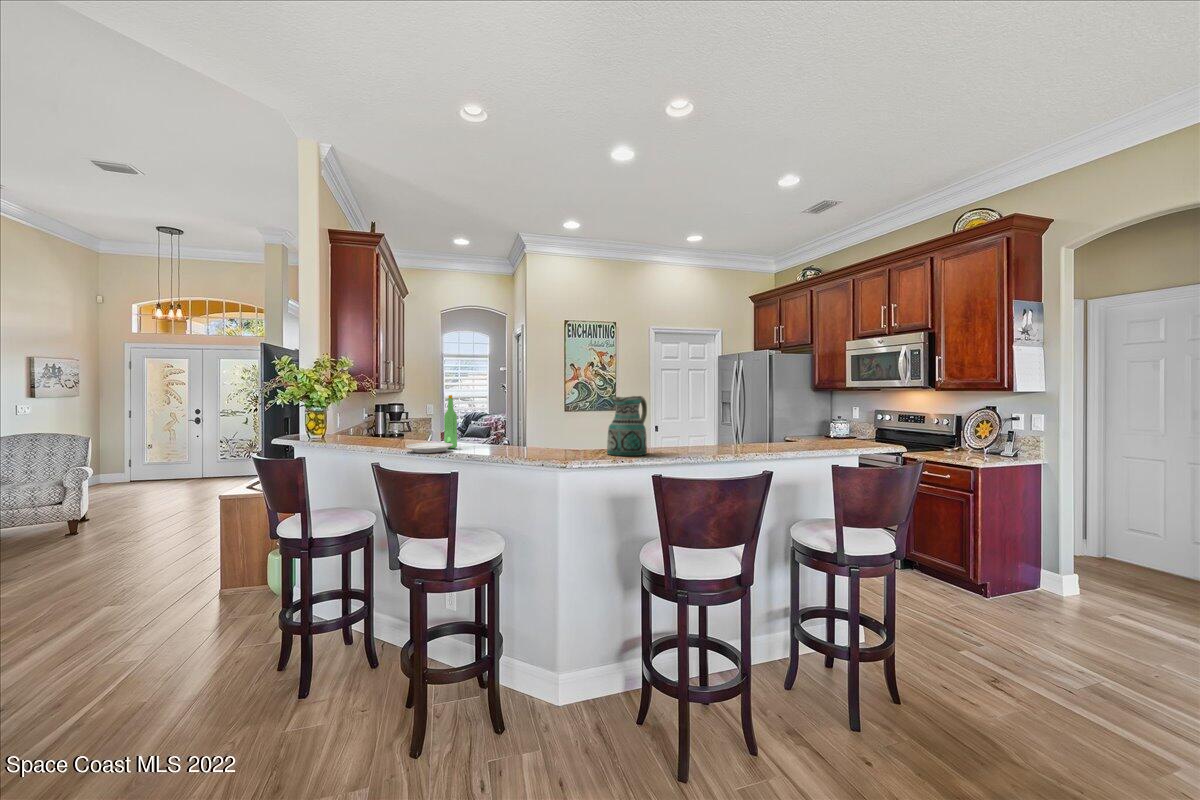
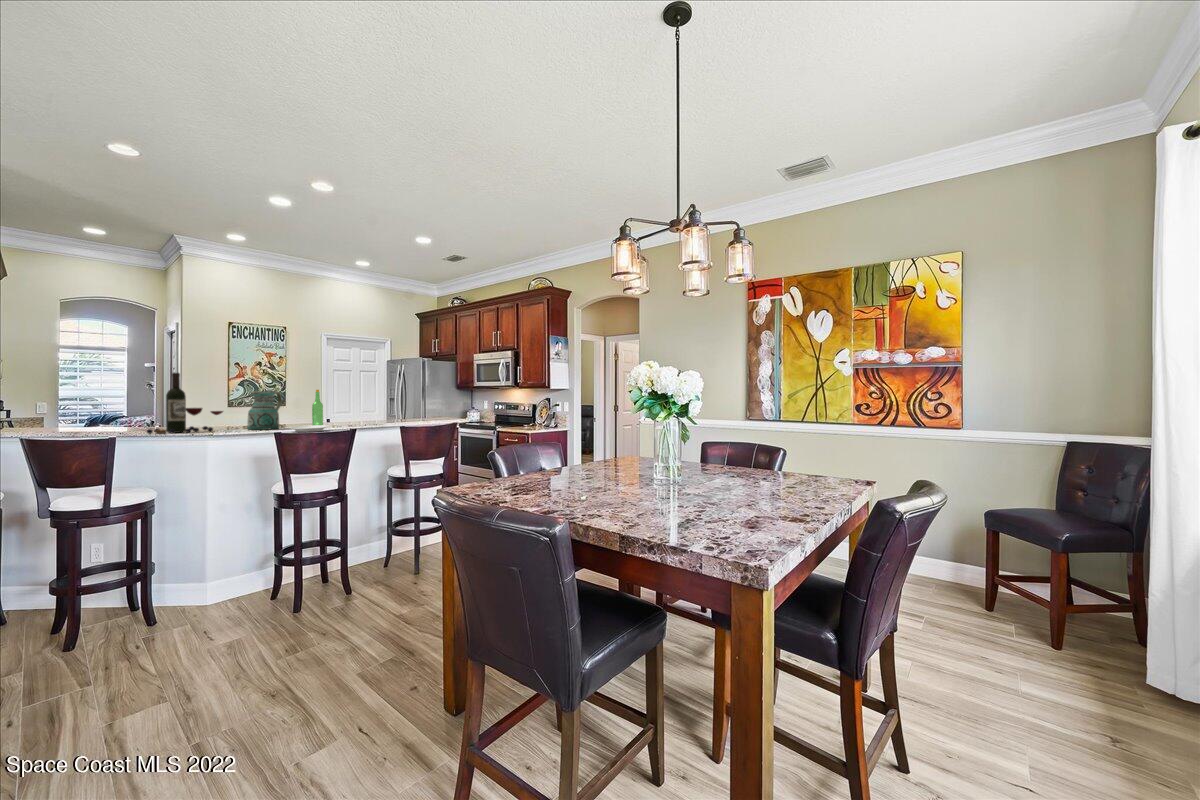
wine bottle: none [495,371,582,460] -> present [147,373,223,434]
plate: present [406,395,457,453] -> present [290,390,328,432]

